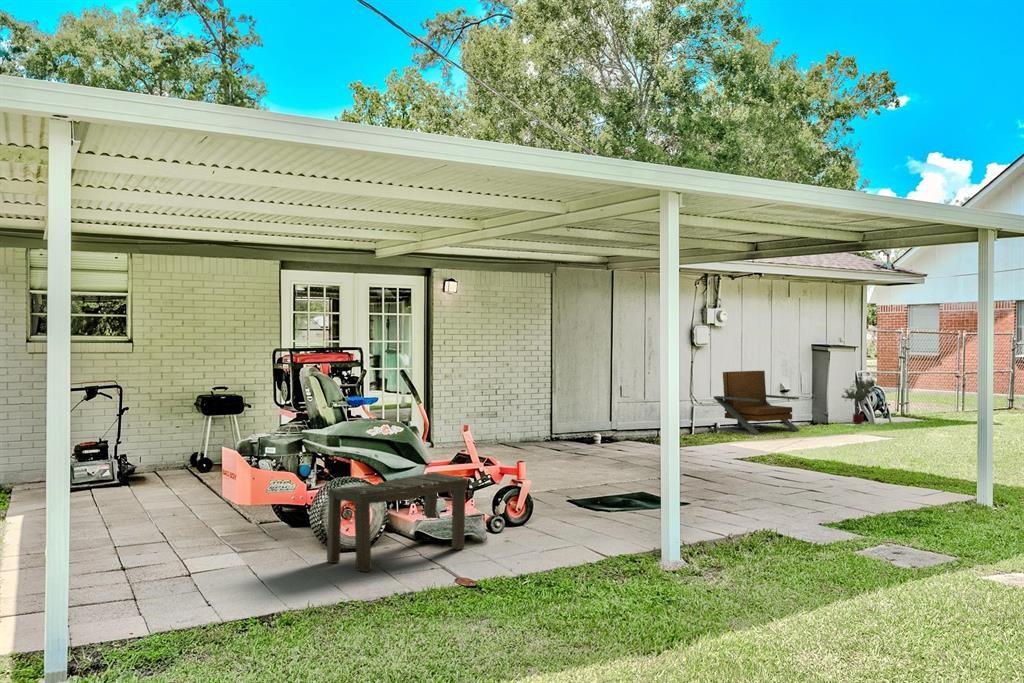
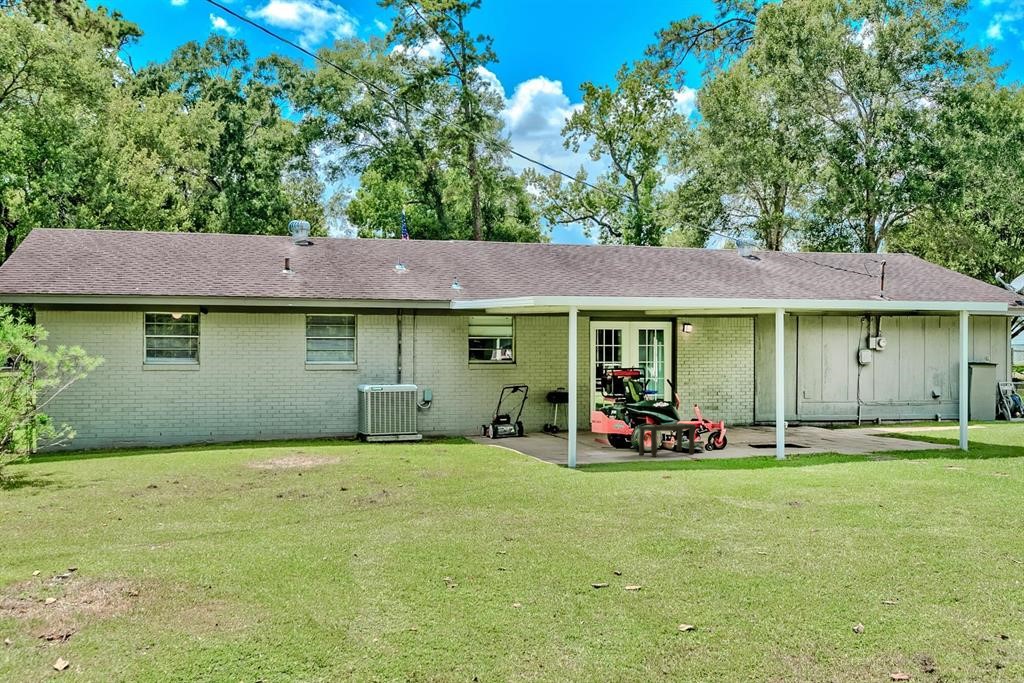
lounge chair: present [713,371,799,435] -> none [874,381,936,425]
potted tree: present [842,374,875,424] -> none [979,384,1009,421]

